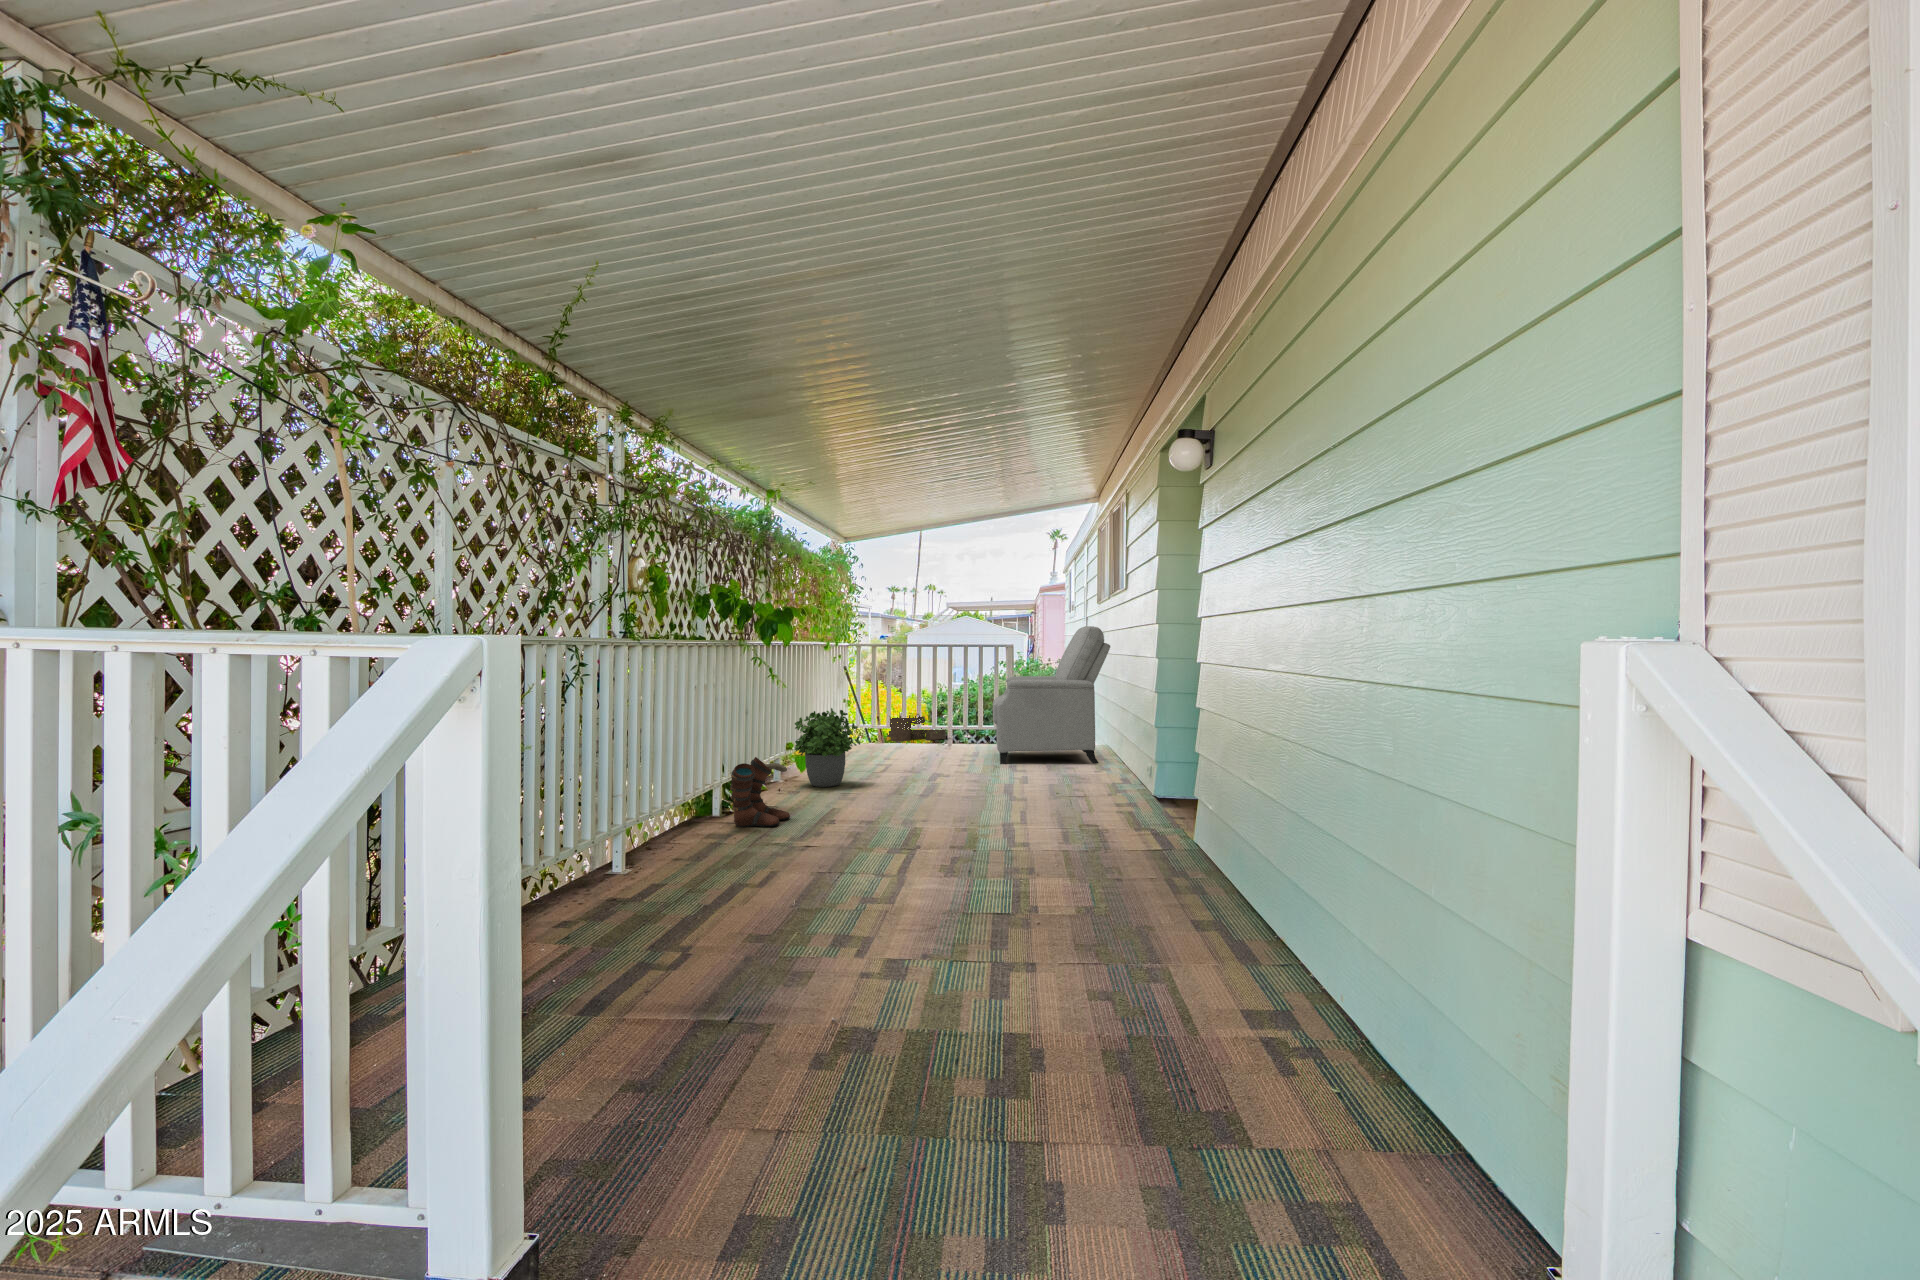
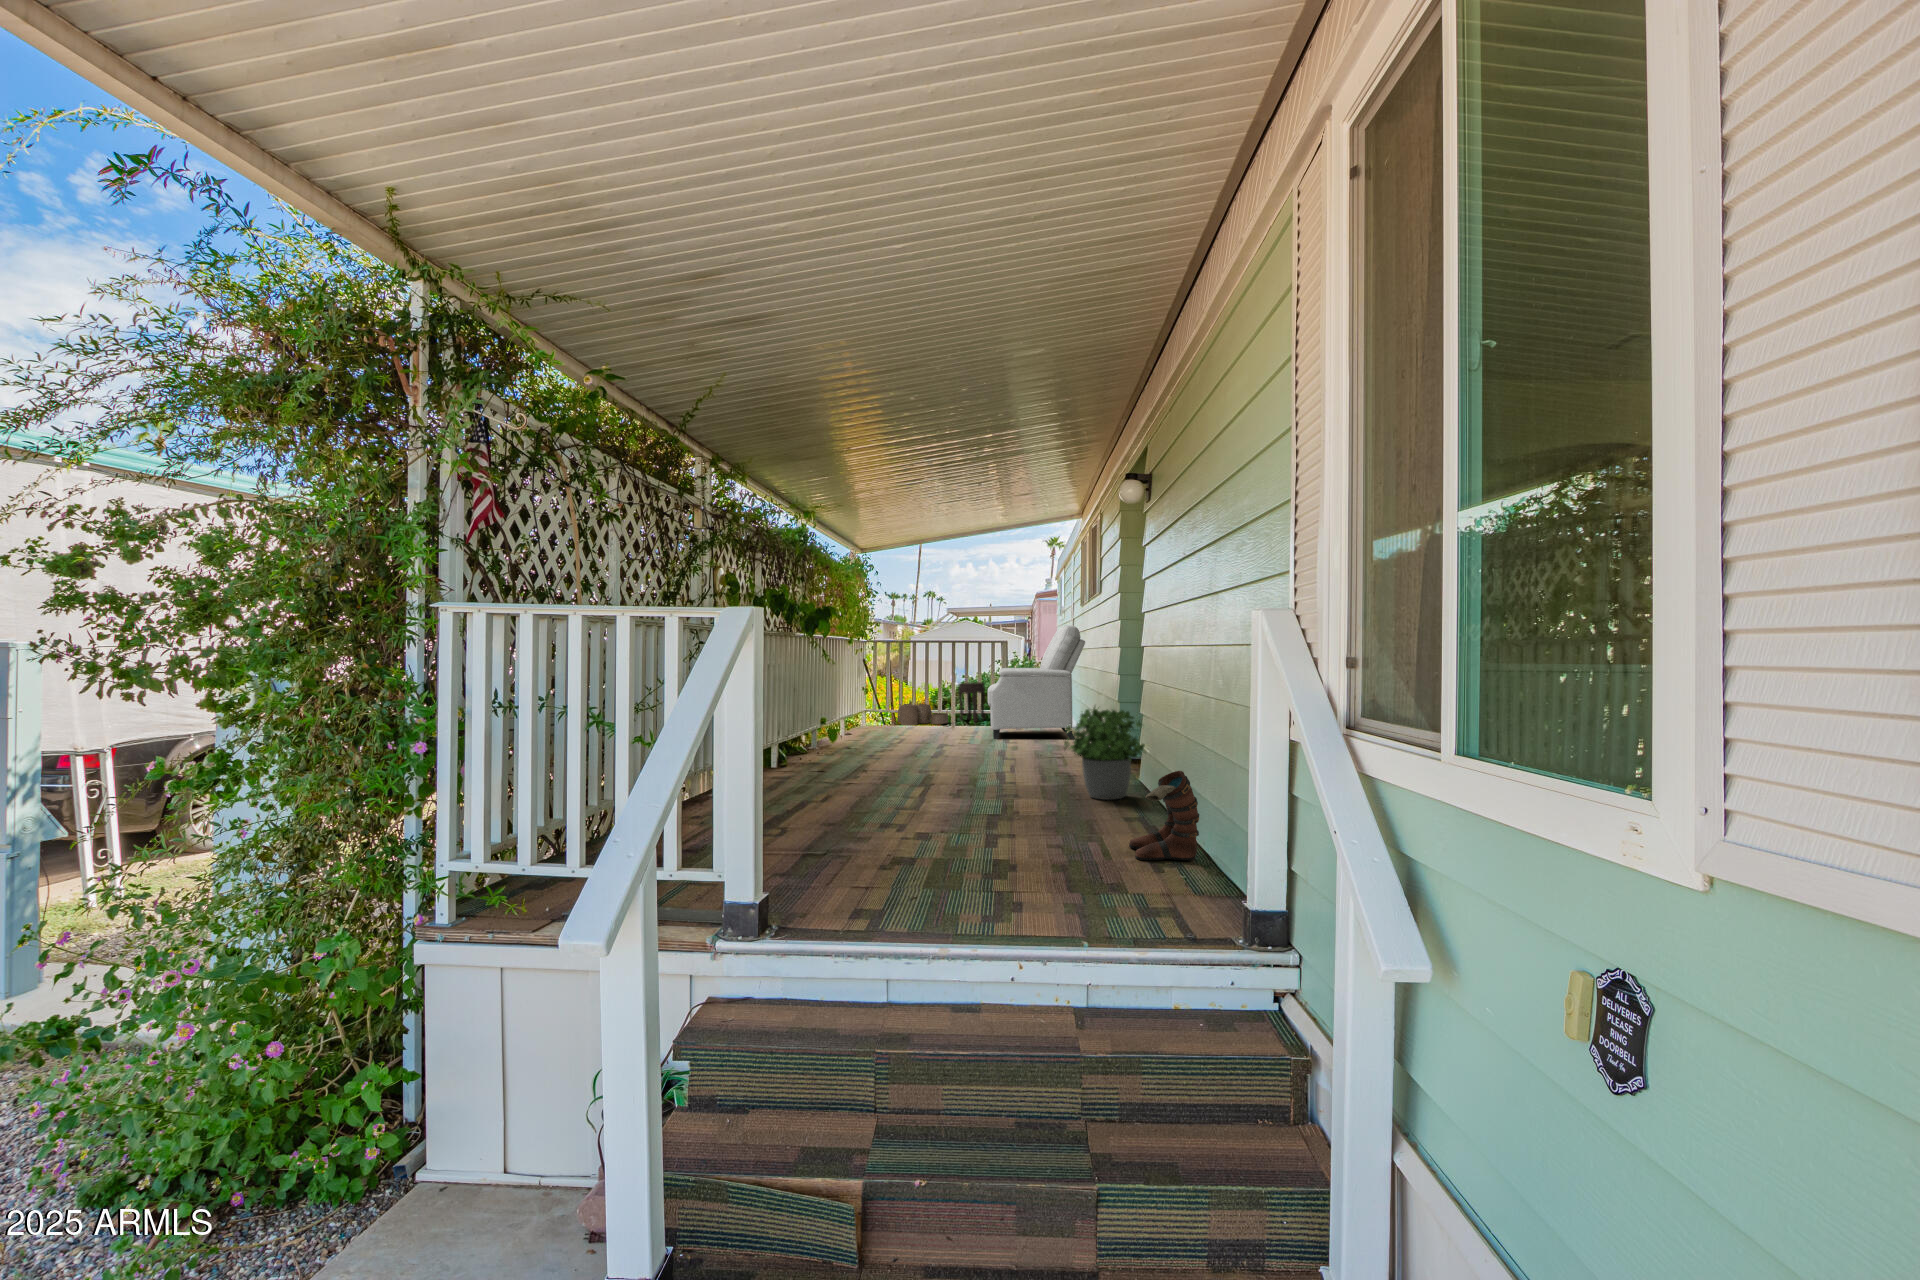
side table: none [957,690,989,736] -> present [958,682,985,722]
potted plant: present [794,708,860,787] -> present [1064,707,1145,800]
boots: present [730,757,790,827] -> present [1129,771,1199,860]

